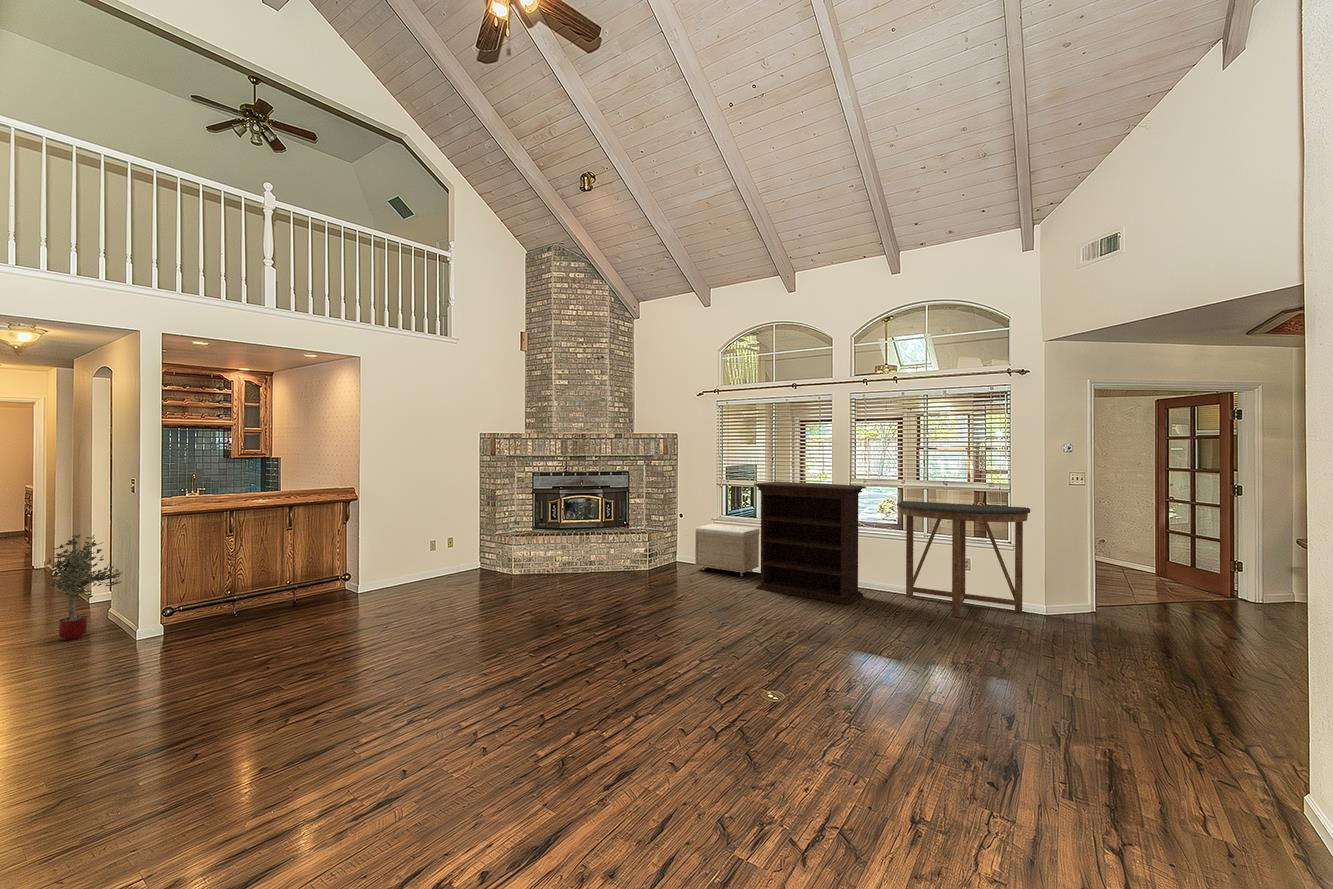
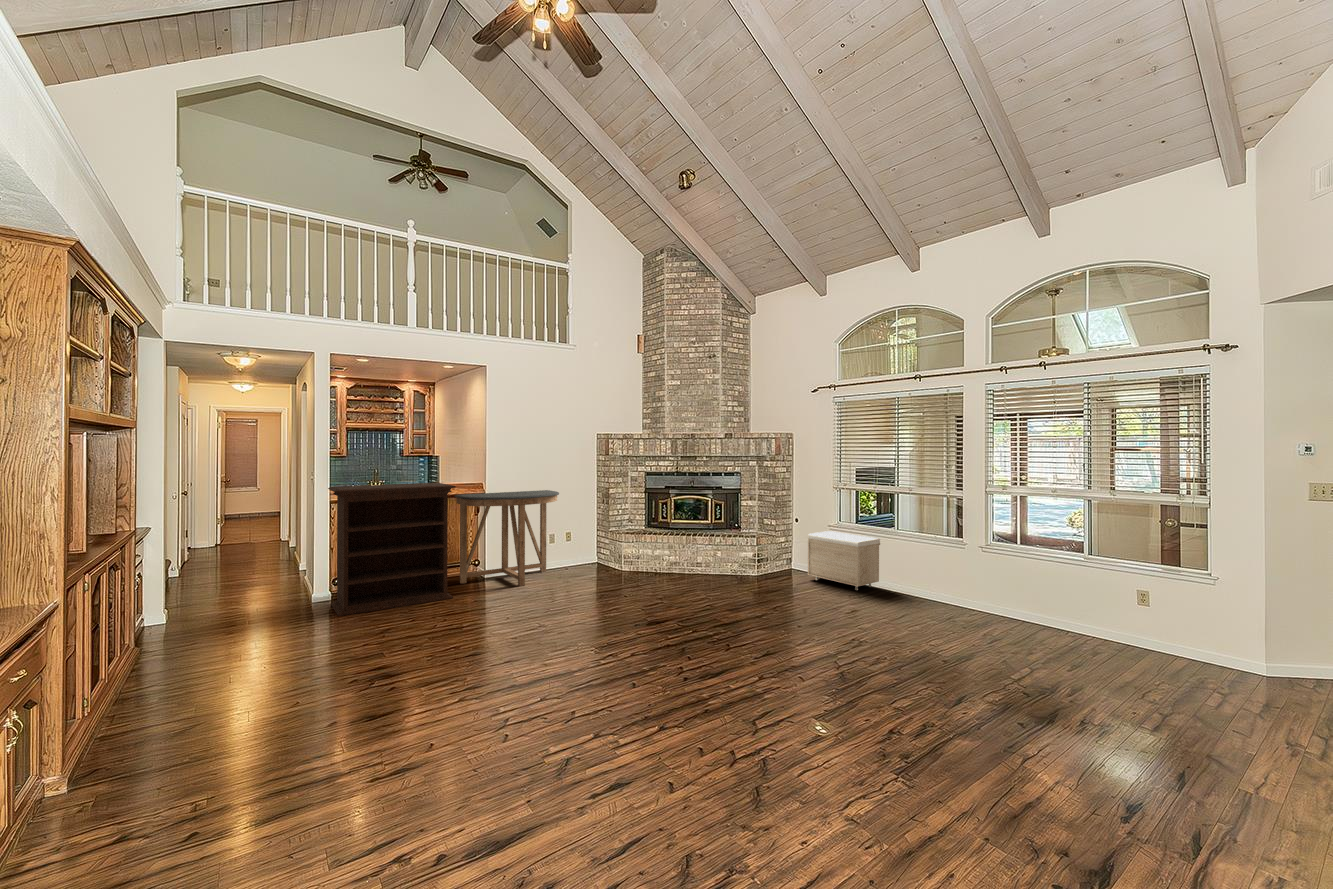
bookshelf: present [754,482,866,605] -> present [328,483,456,616]
console table: present [897,501,1030,617] -> present [454,490,559,586]
potted tree: present [46,535,122,640] -> none [247,516,301,600]

